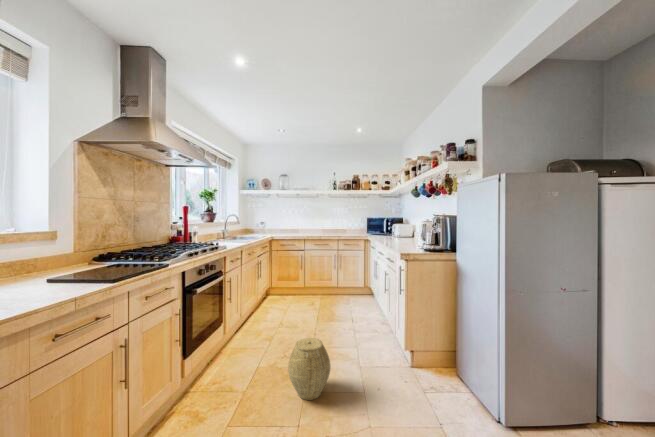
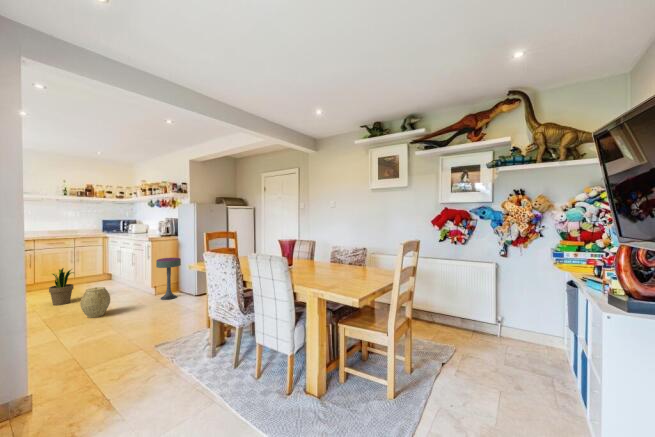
potted plant: none [289,284,317,337] -> present [49,268,74,305]
bar stool: none [412,296,461,394] -> present [156,258,181,300]

